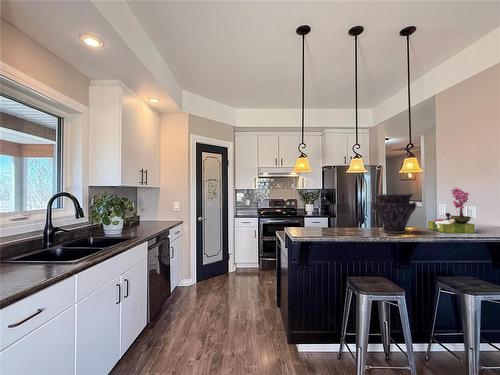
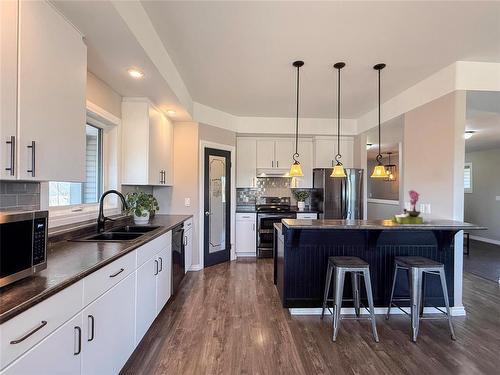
vase: present [373,194,416,233] -> none [349,194,381,224]

